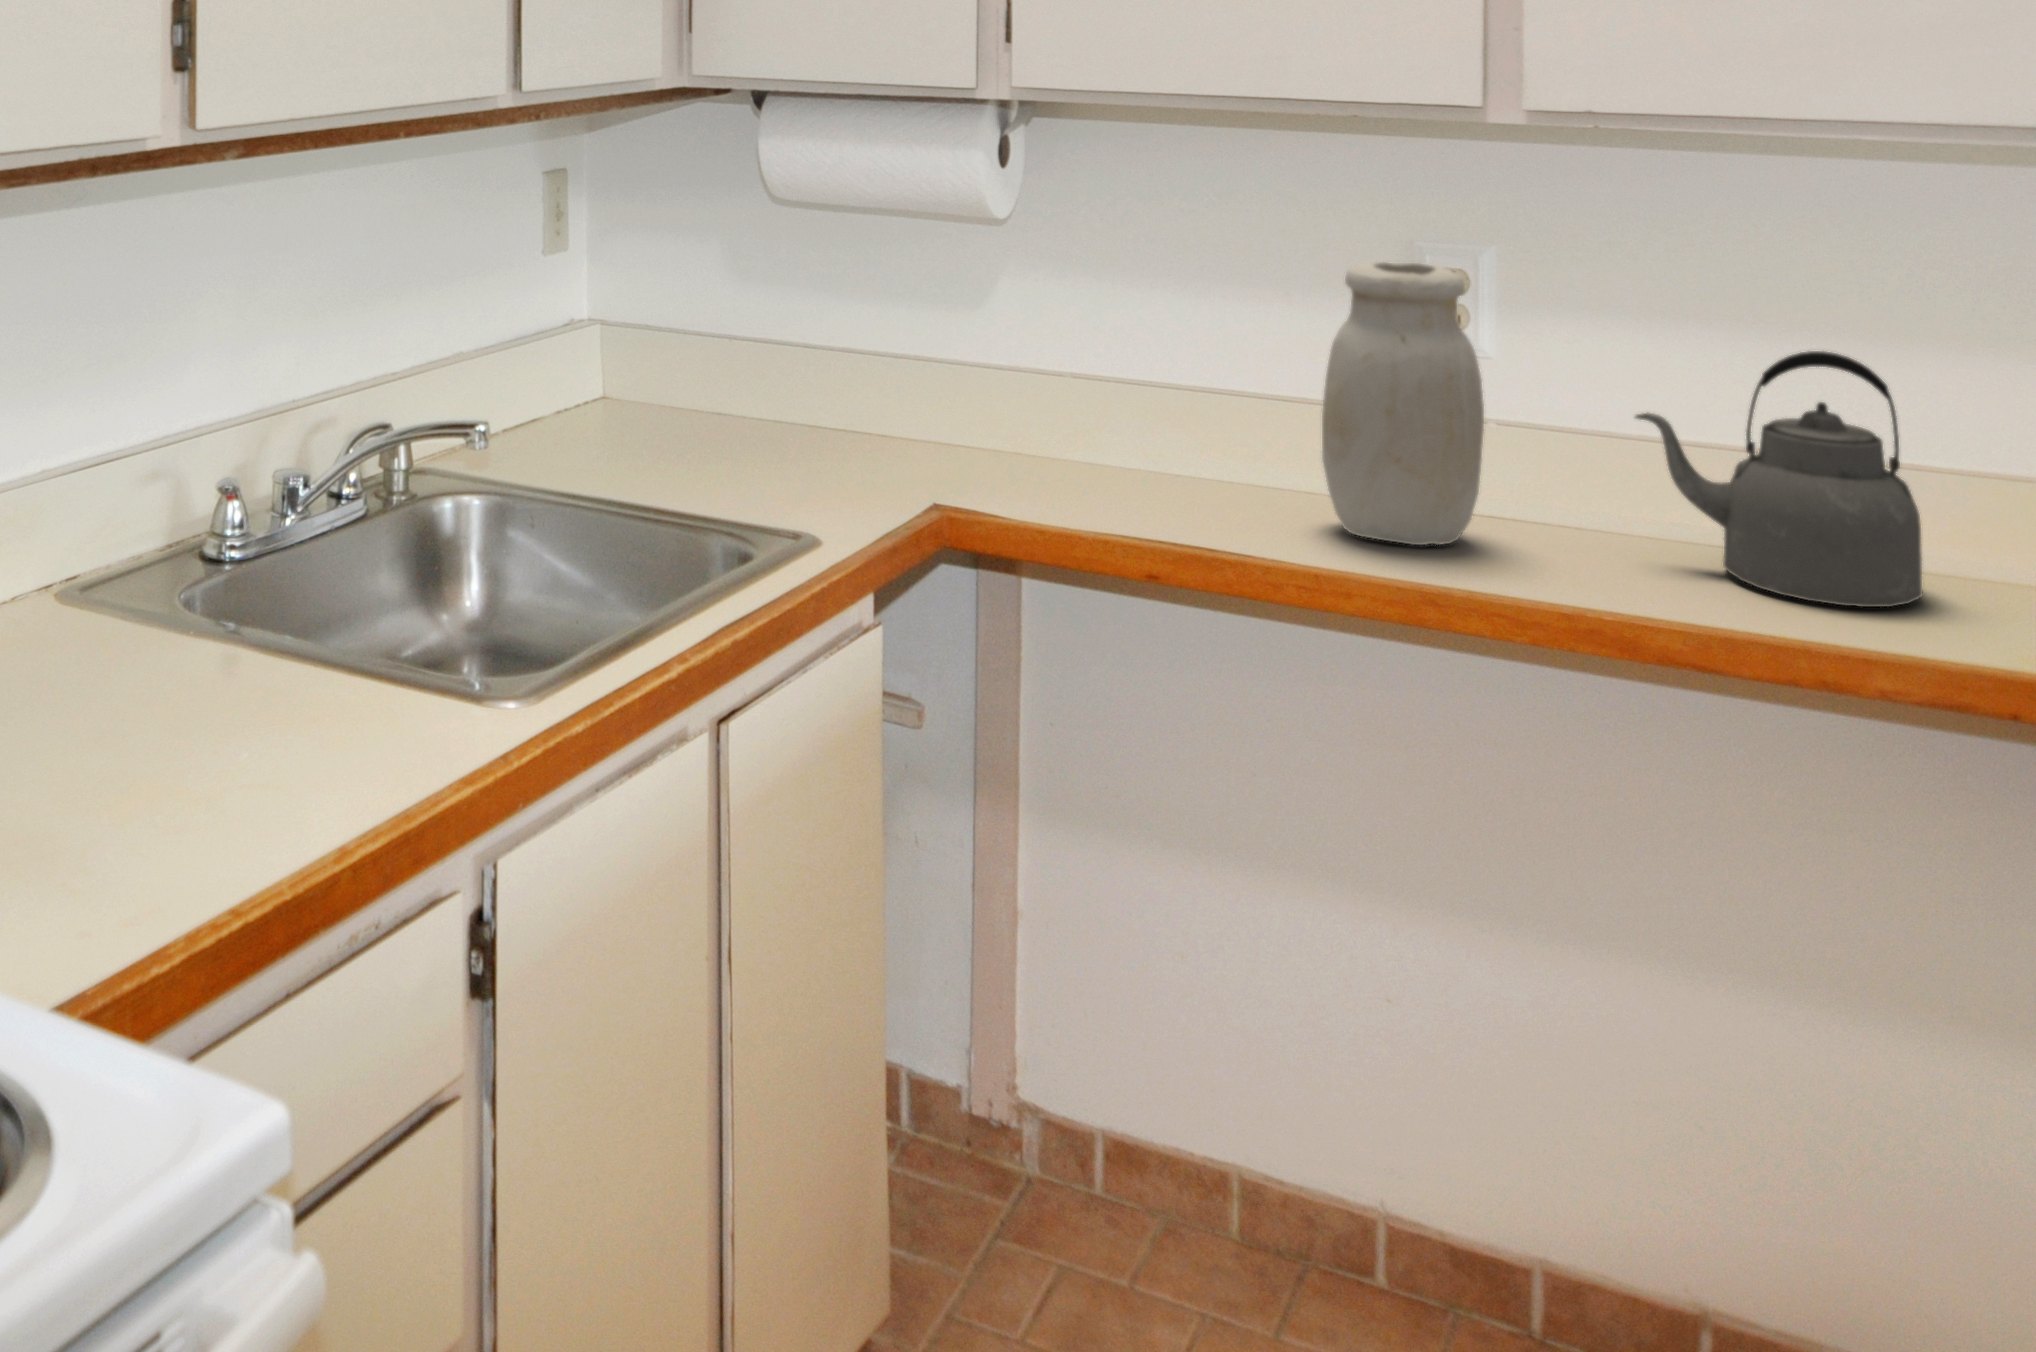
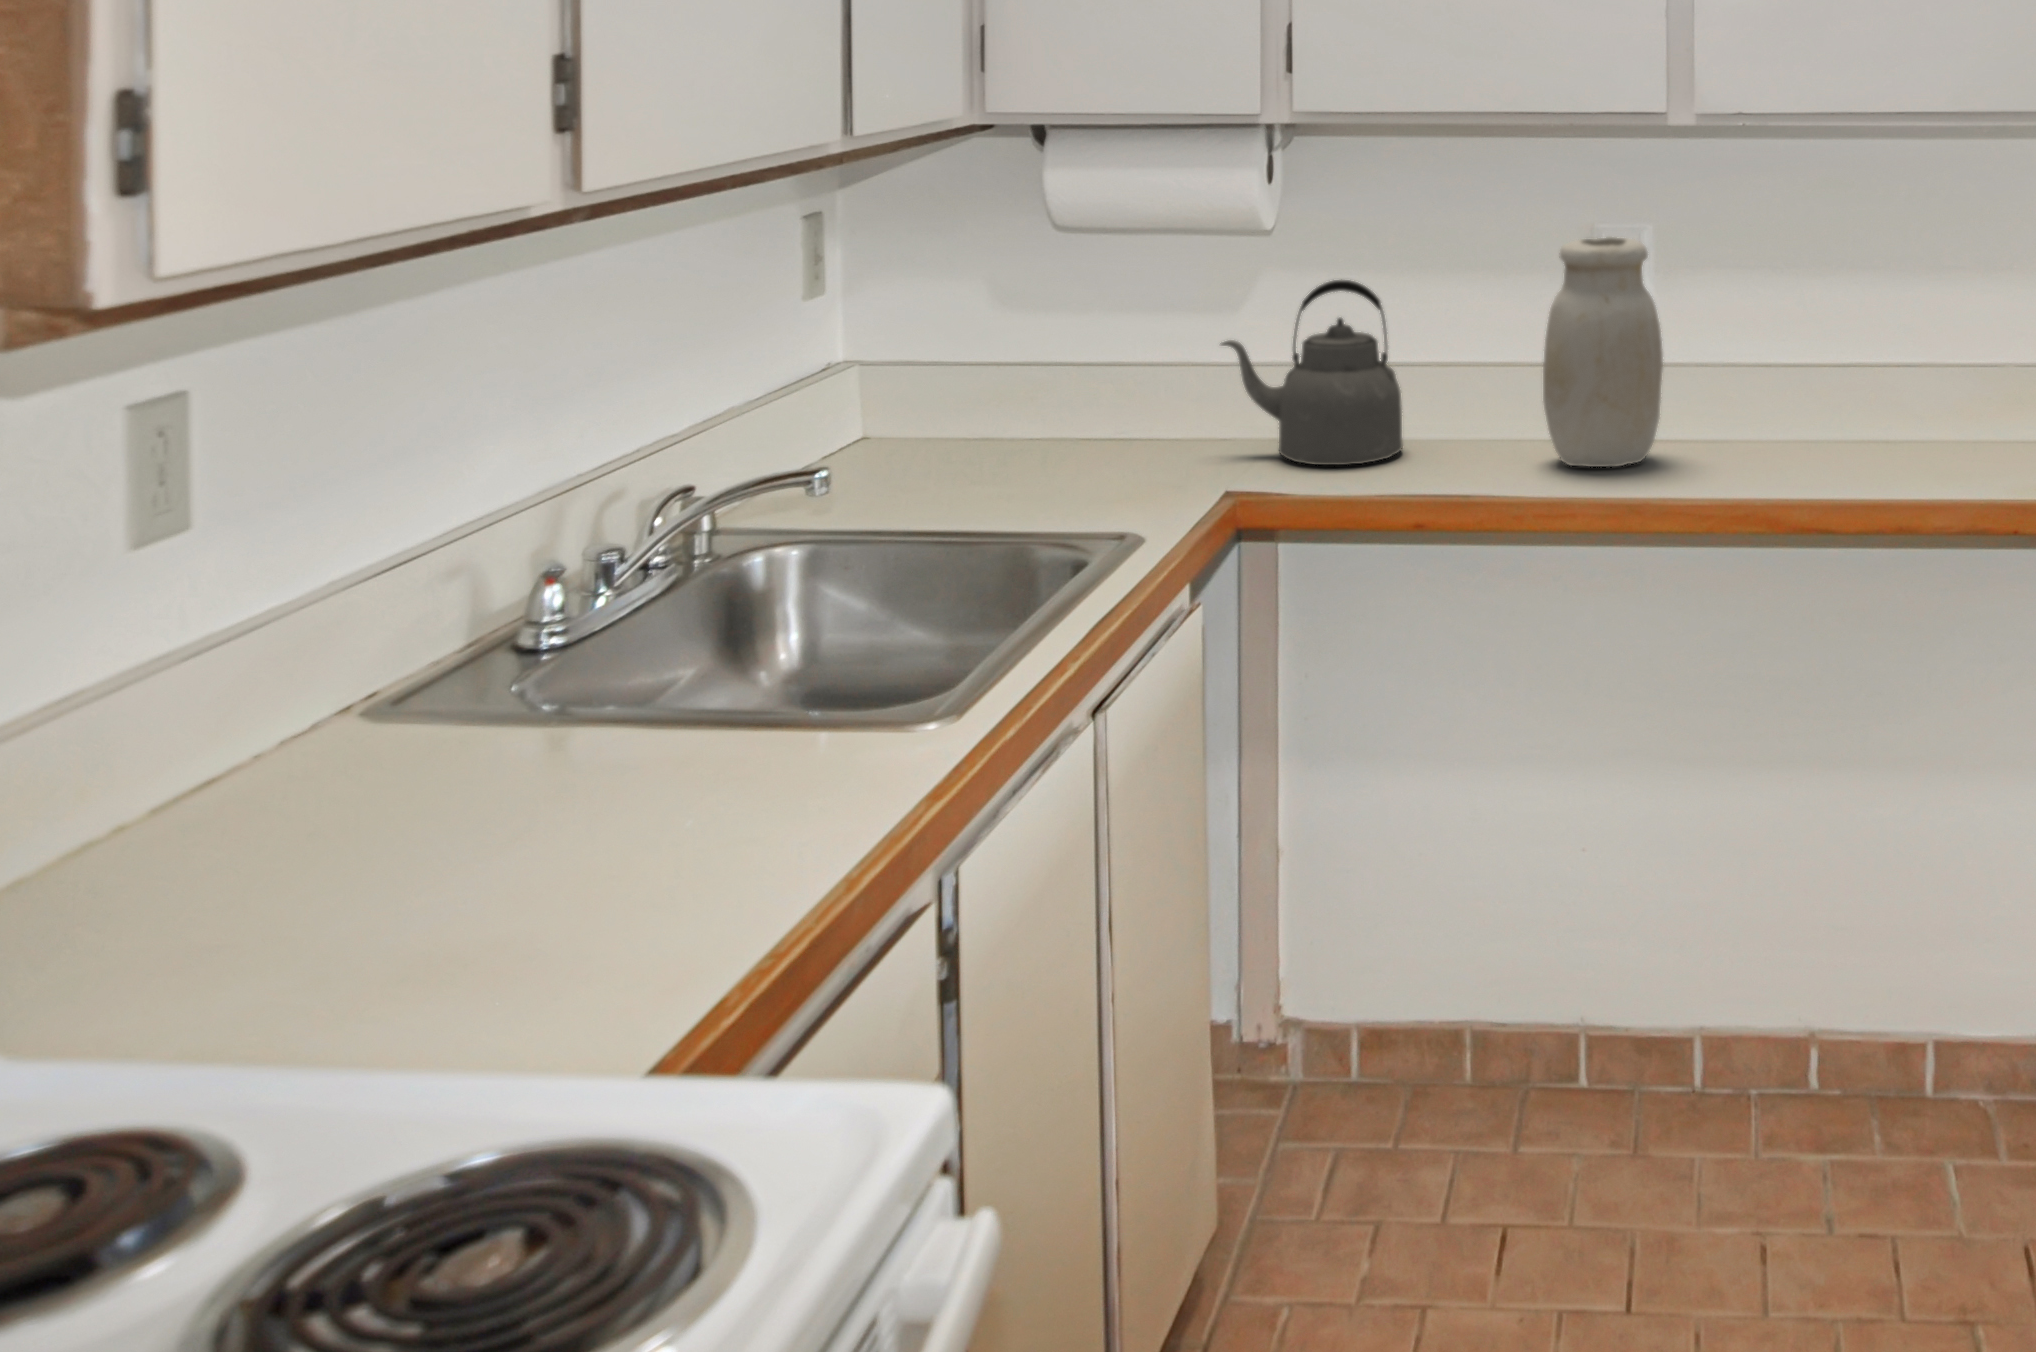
kettle: present [1636,351,1922,607] -> present [1220,280,1403,465]

